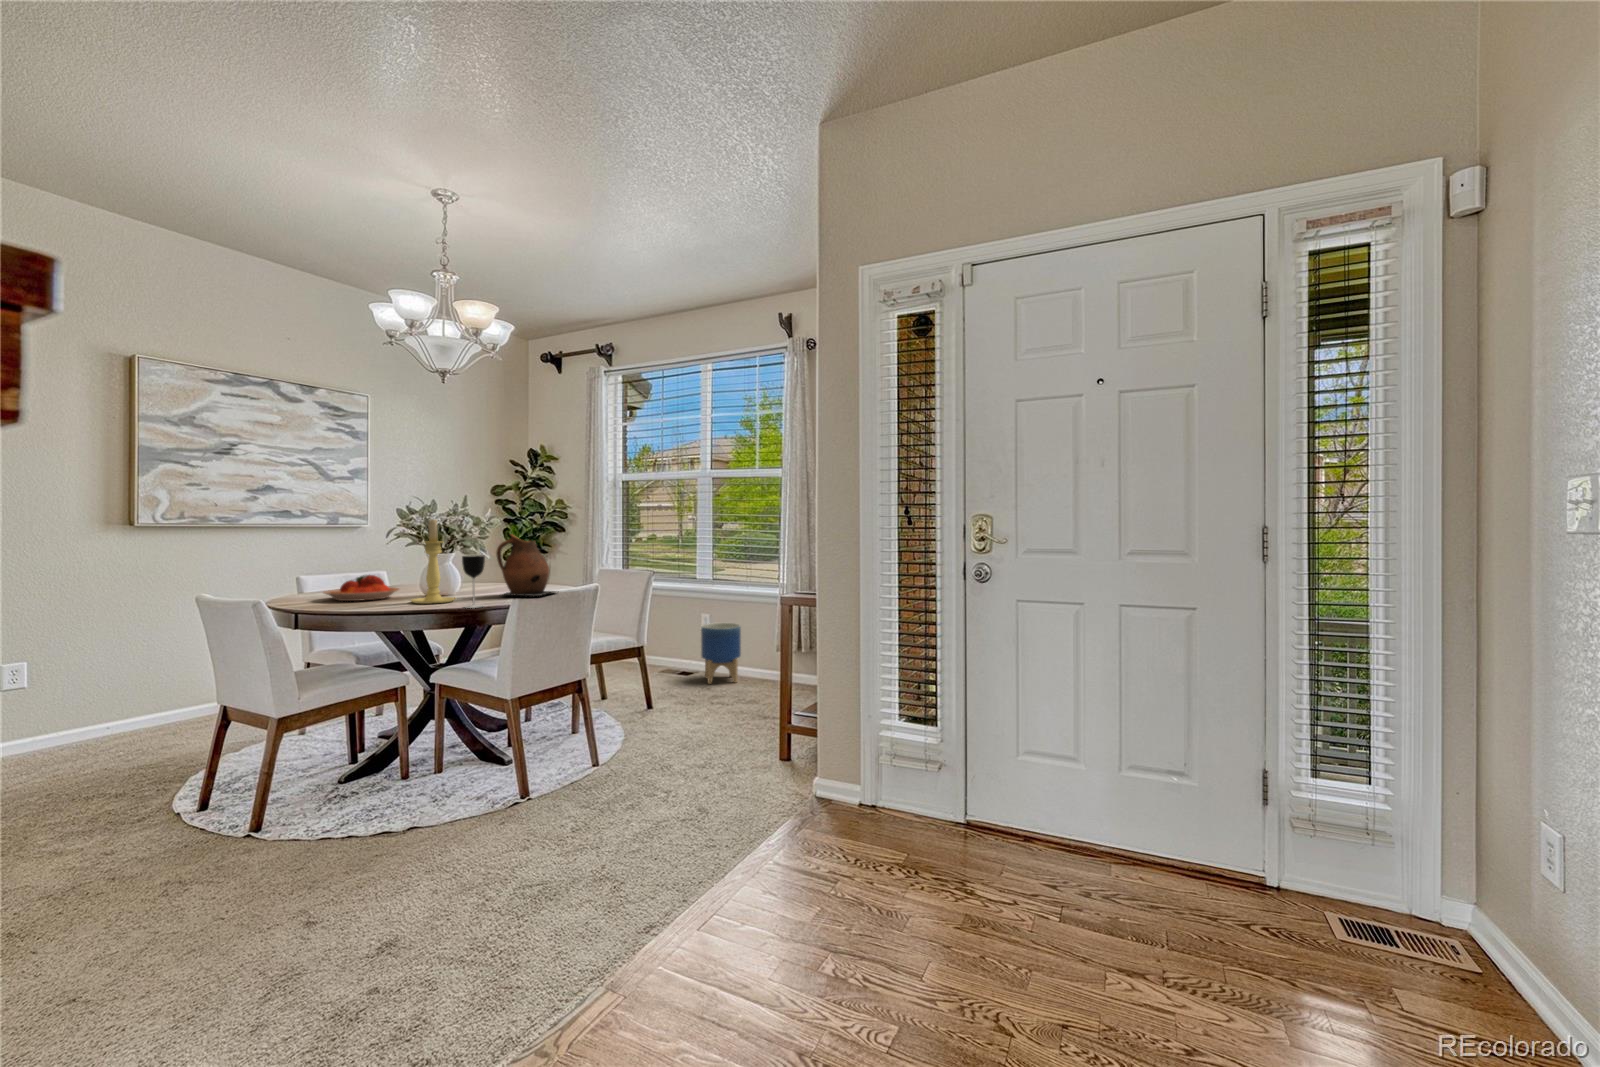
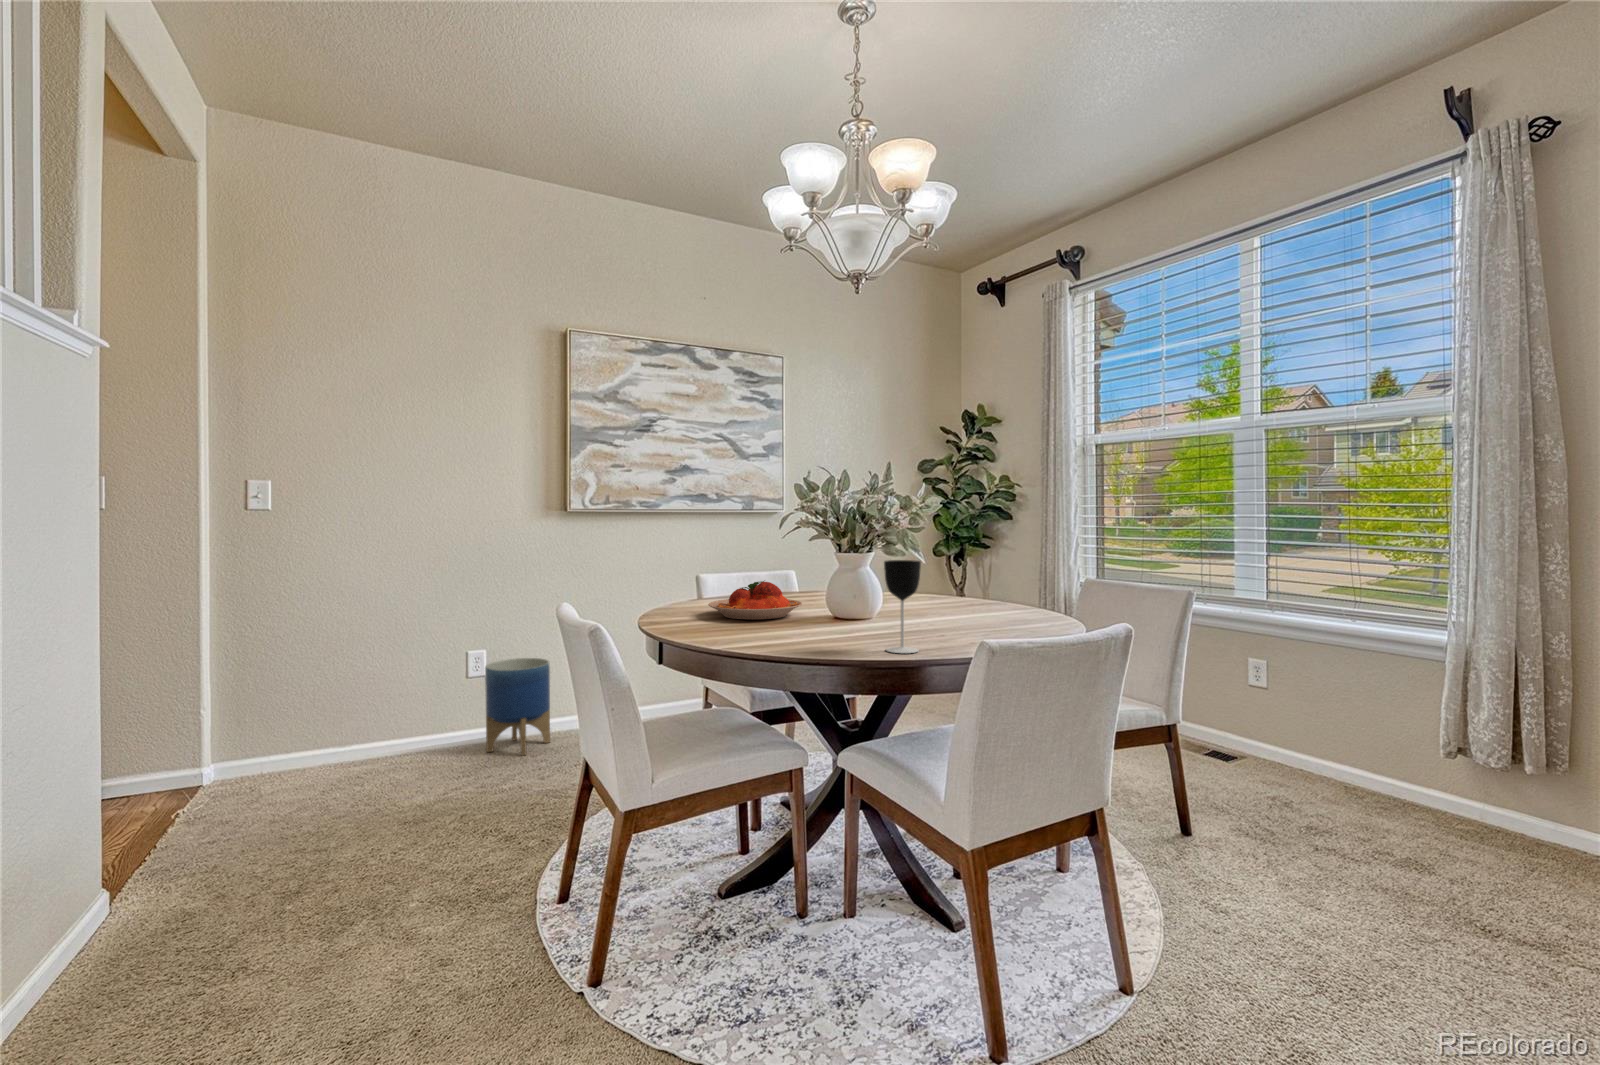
candle holder: present [411,519,455,604] -> none [811,497,876,635]
ceramic pitcher: present [496,534,555,597] -> none [935,523,1034,633]
planter: present [701,623,741,684] -> present [485,658,550,755]

